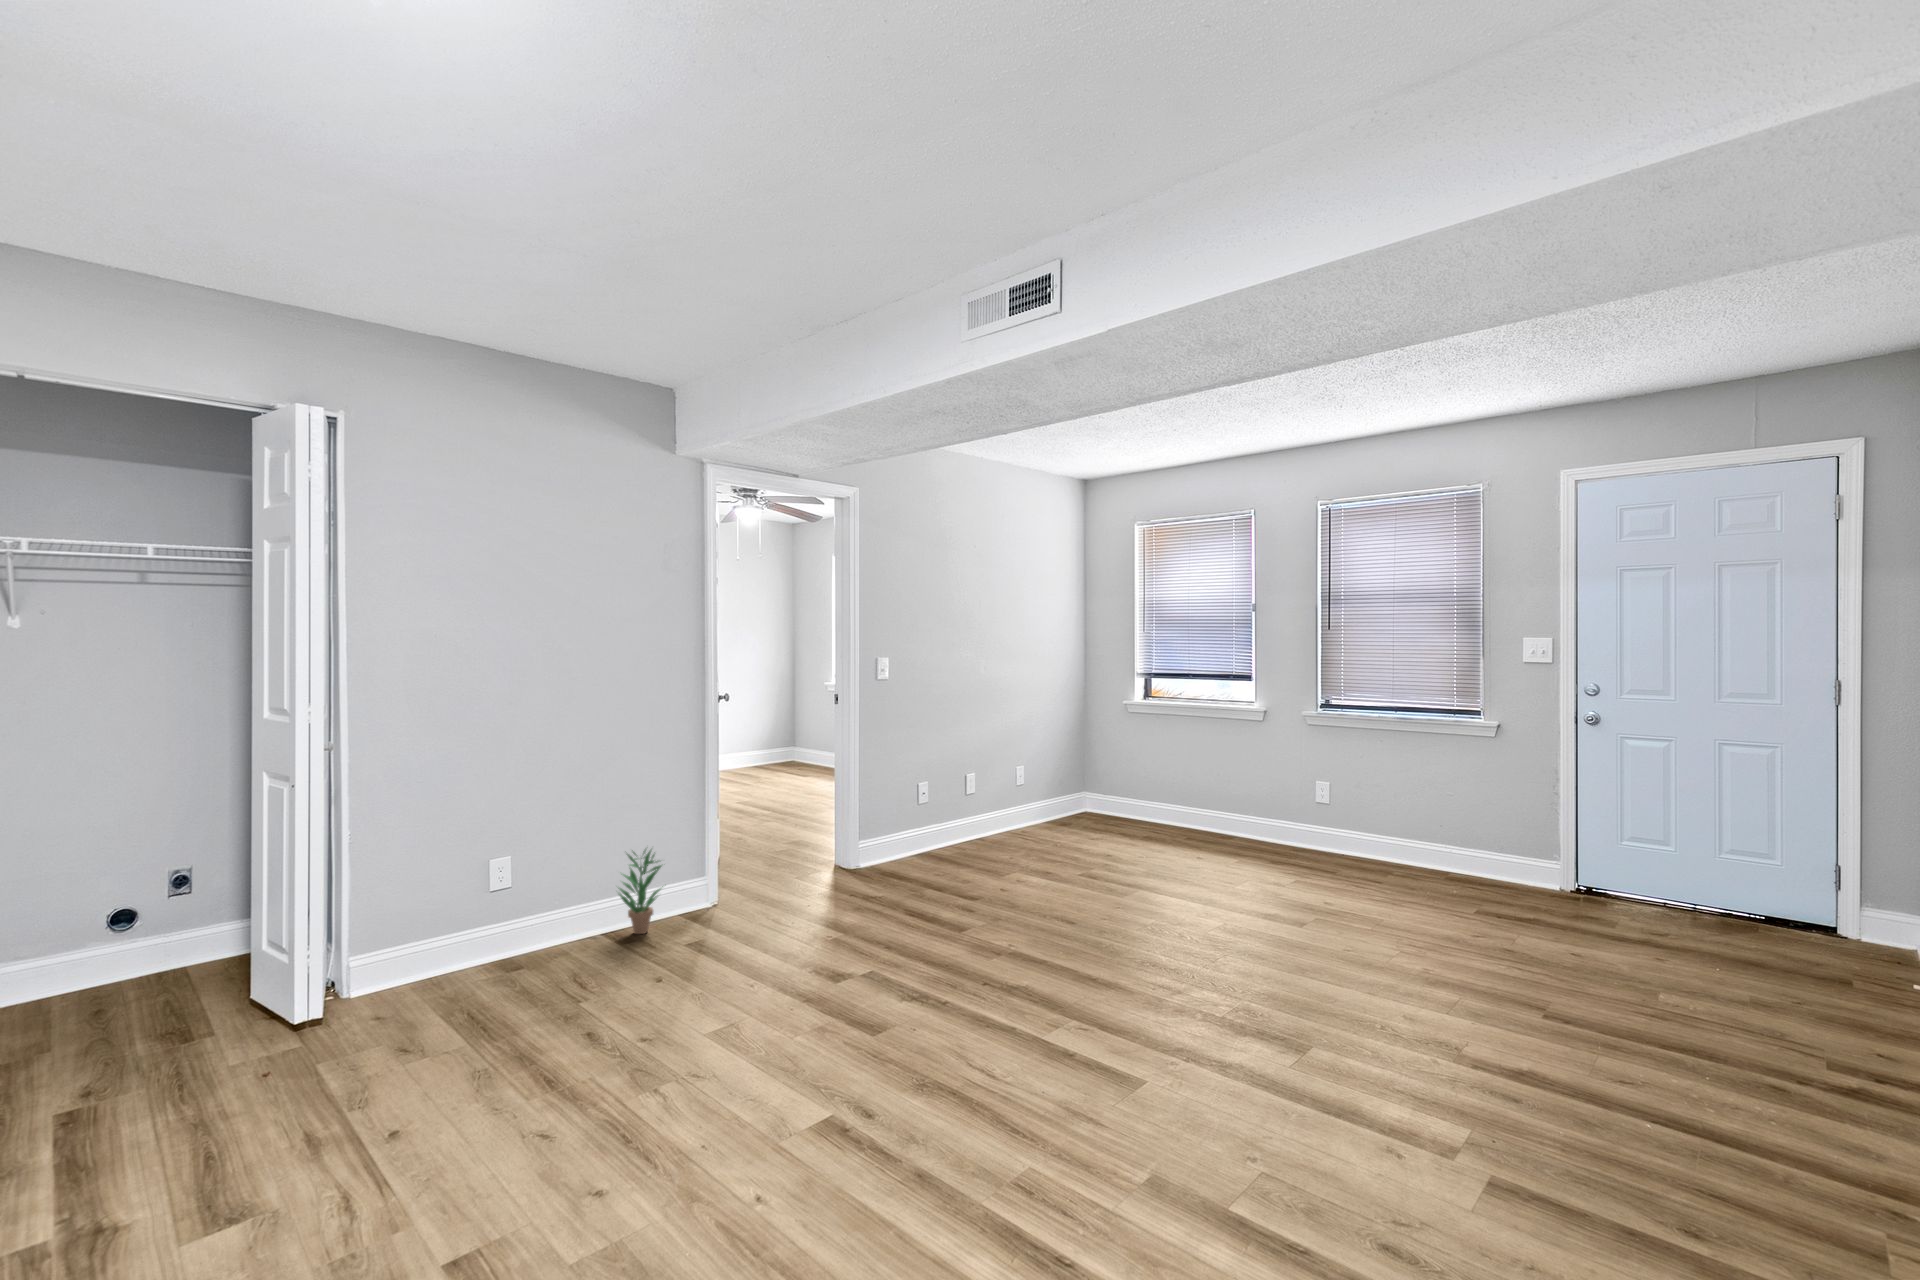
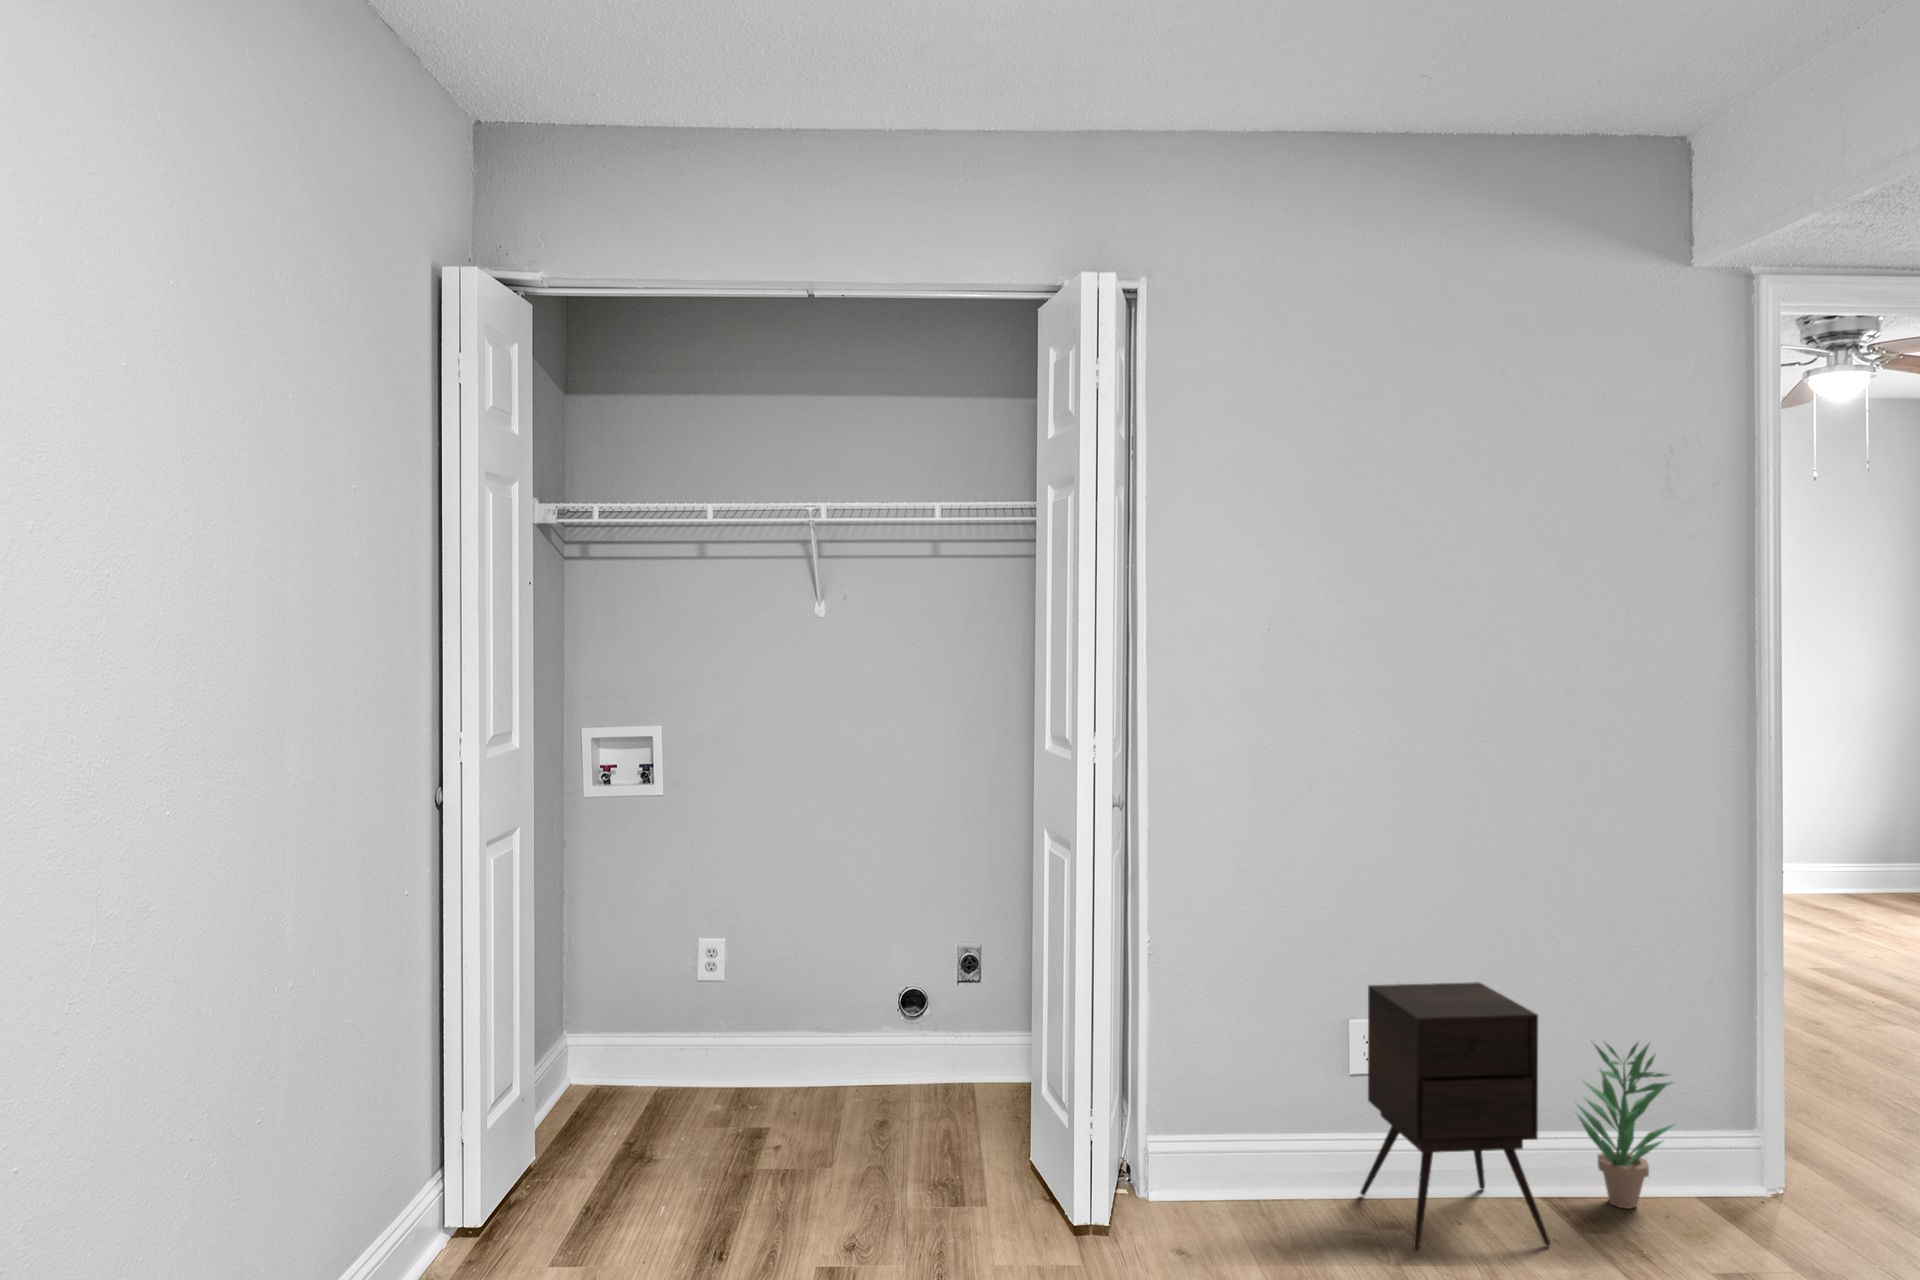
side table: none [495,830,604,981] -> present [1360,982,1550,1252]

